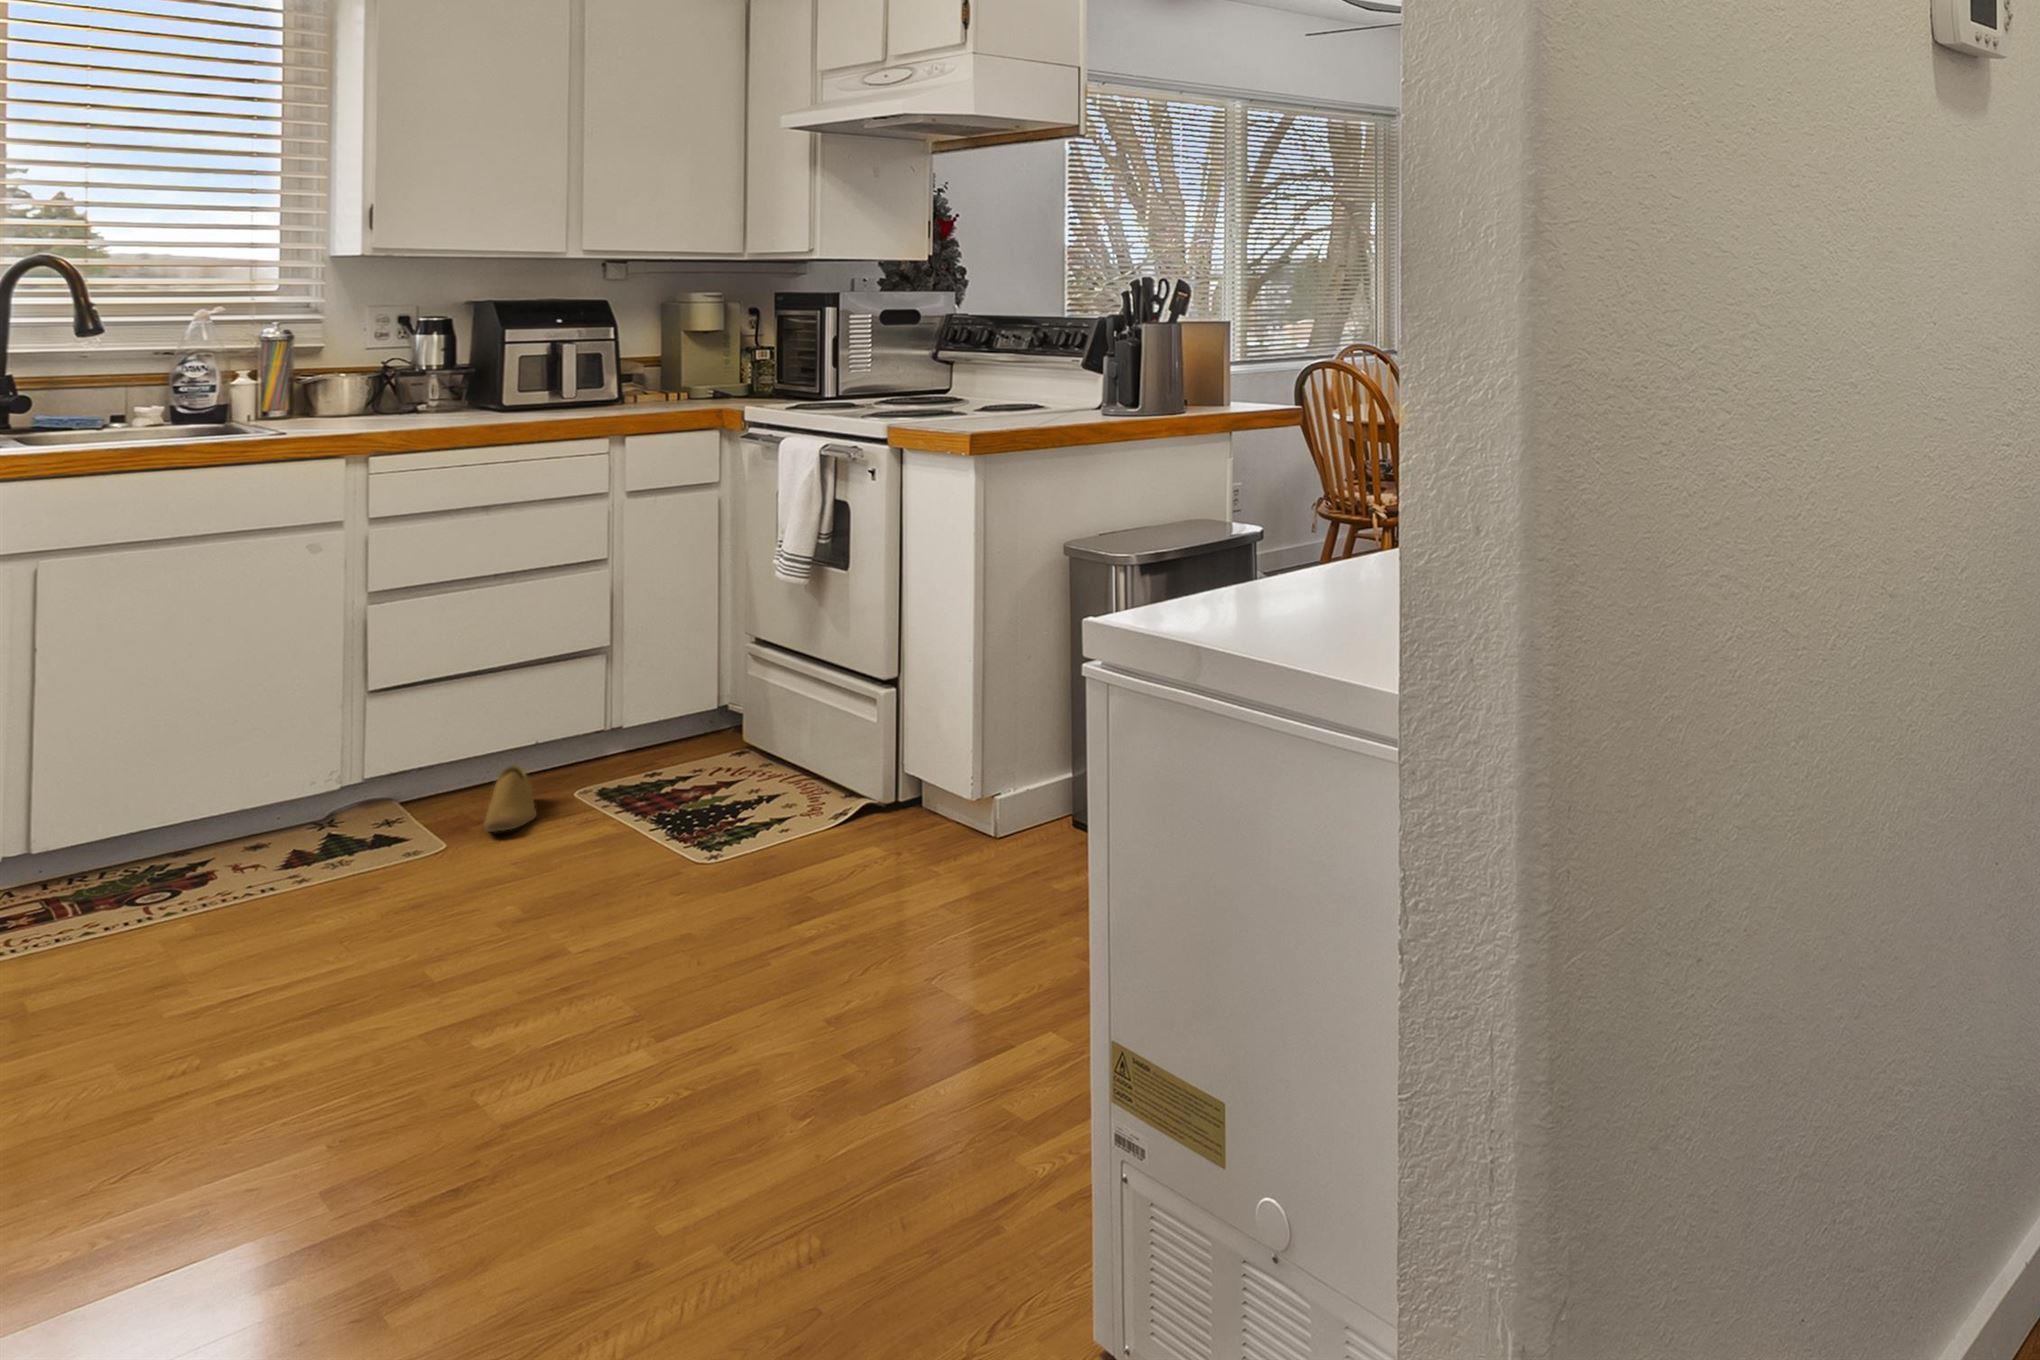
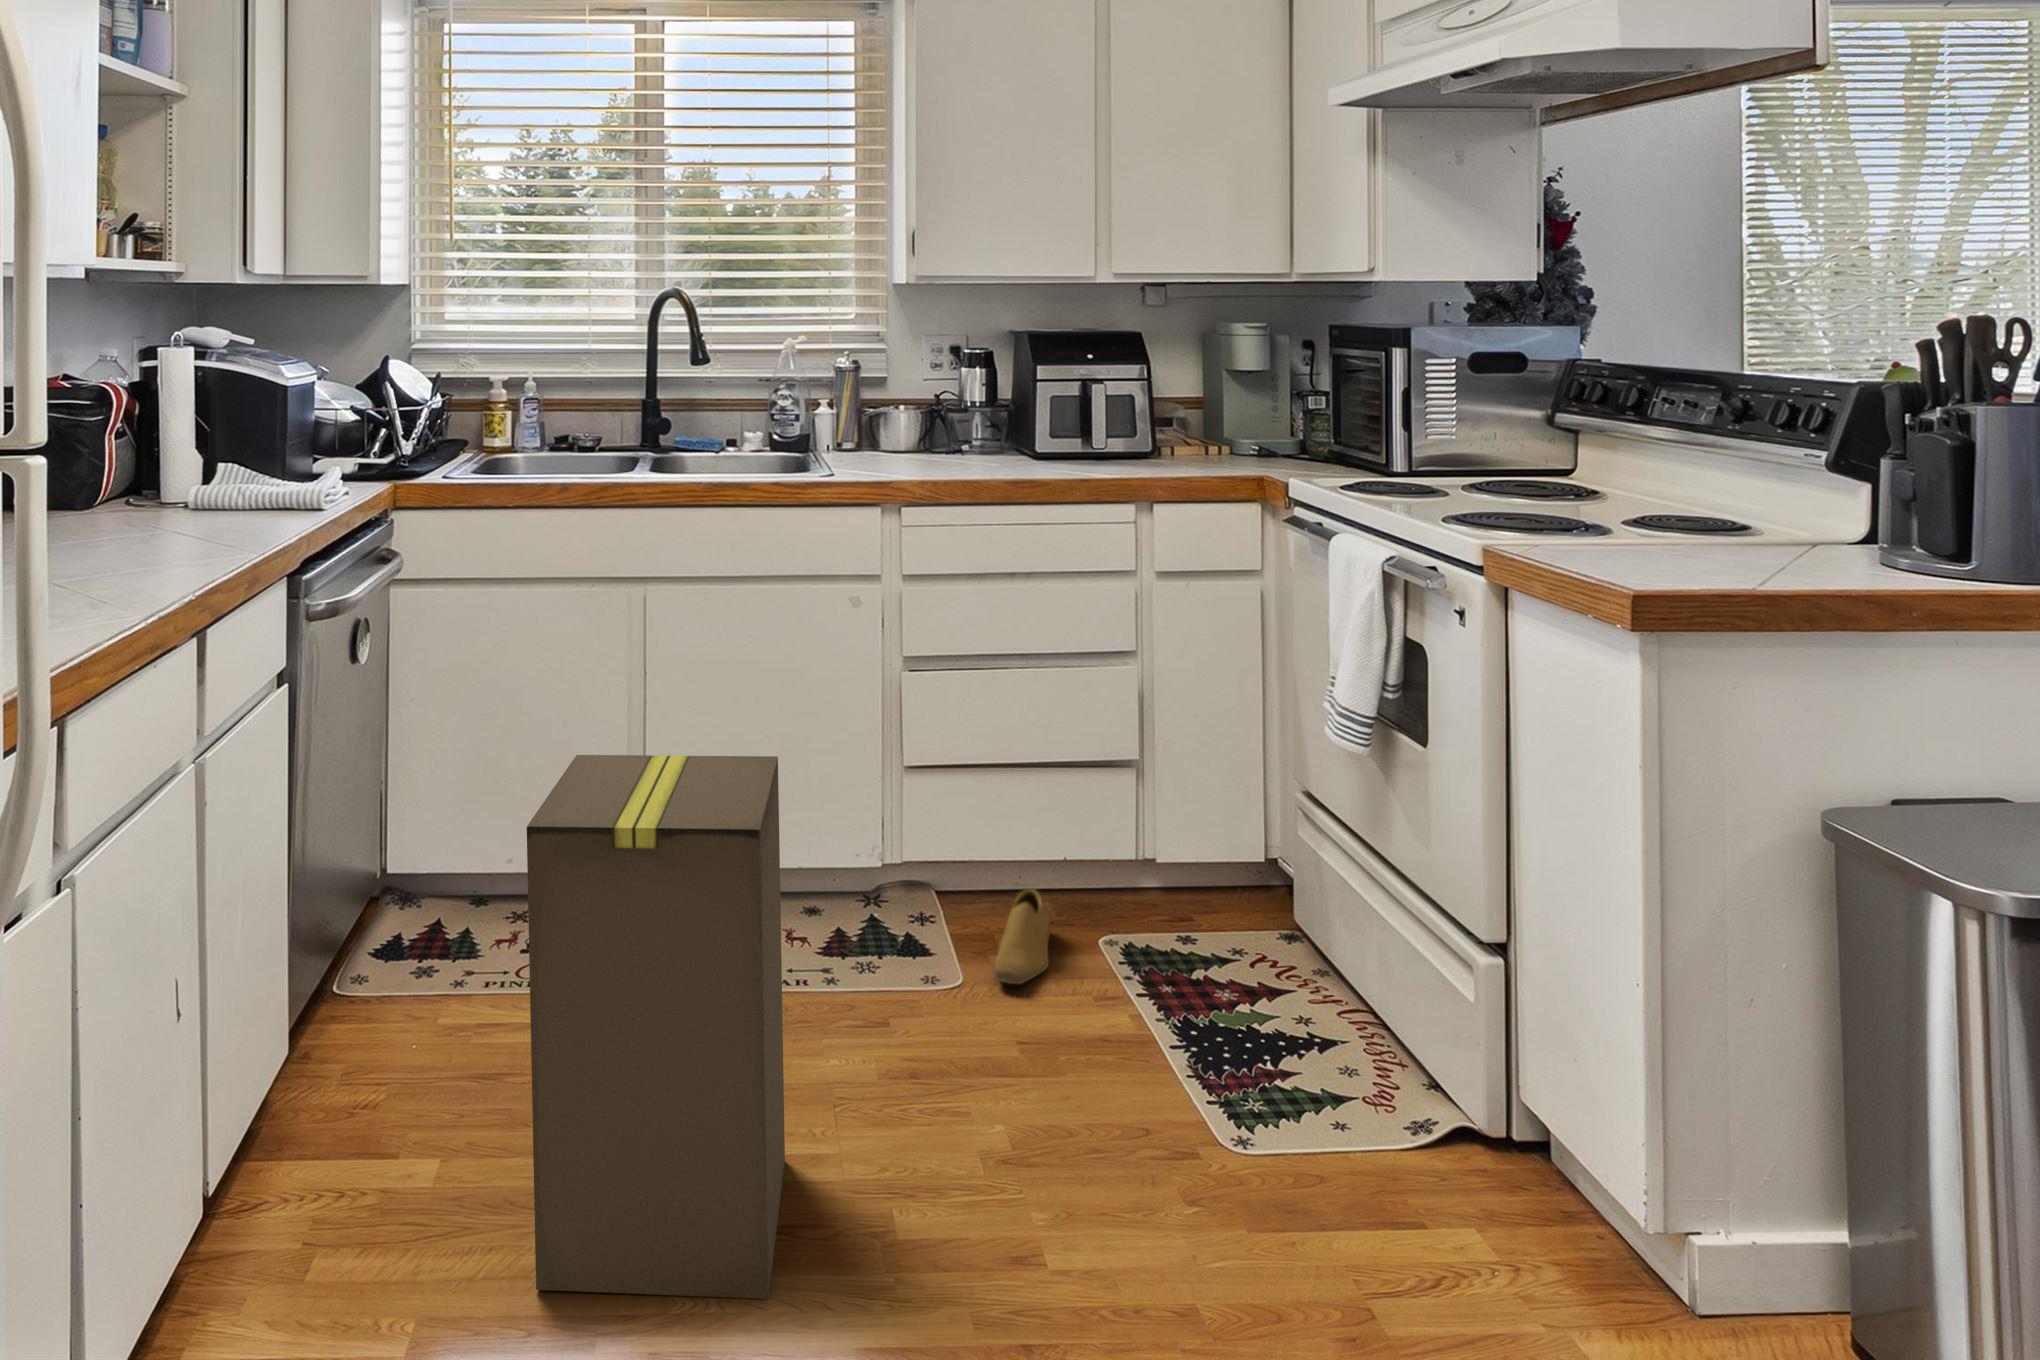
cardboard box: none [47,633,324,1107] -> present [527,755,785,1299]

